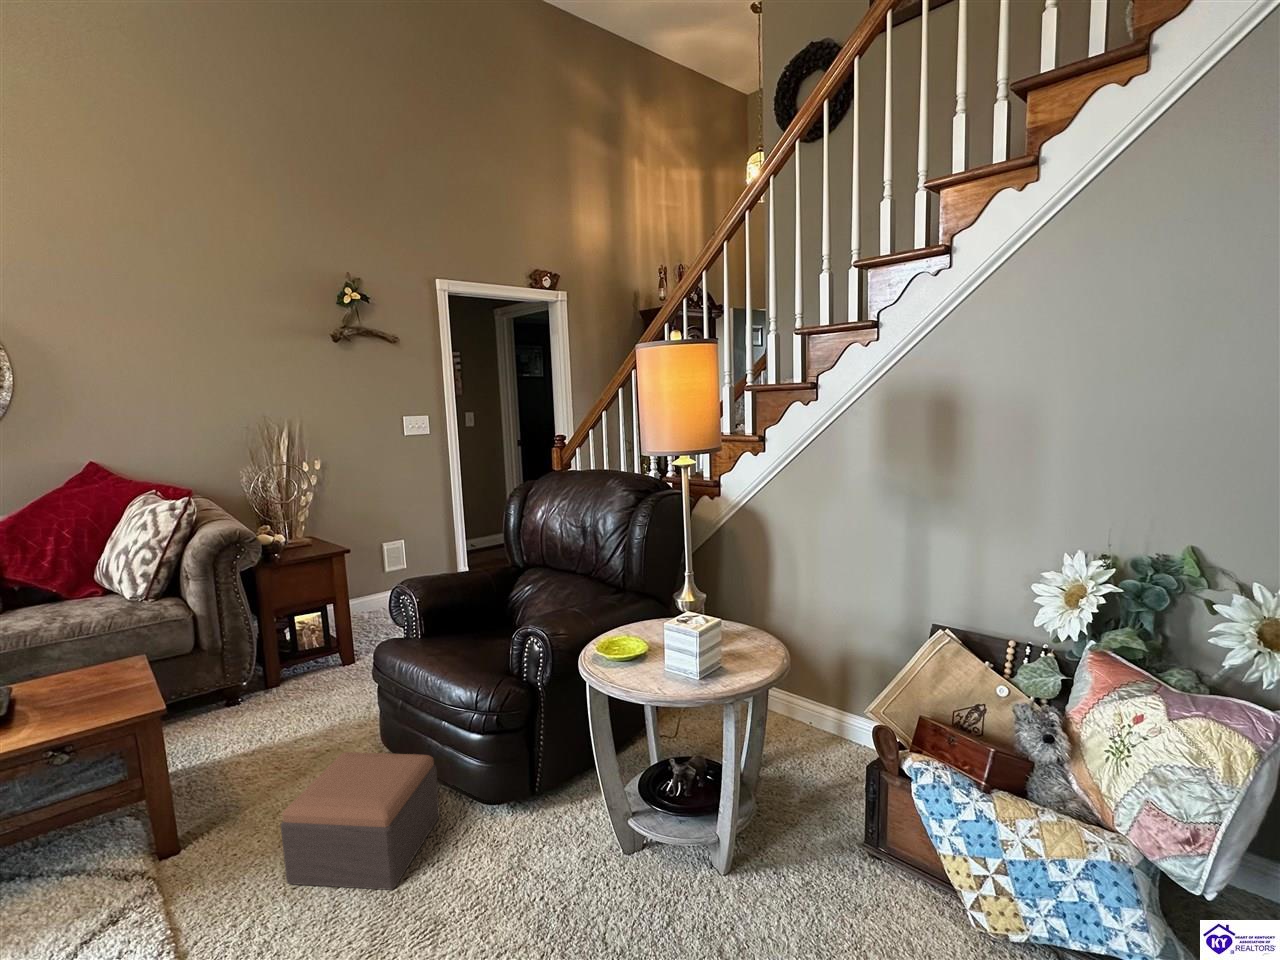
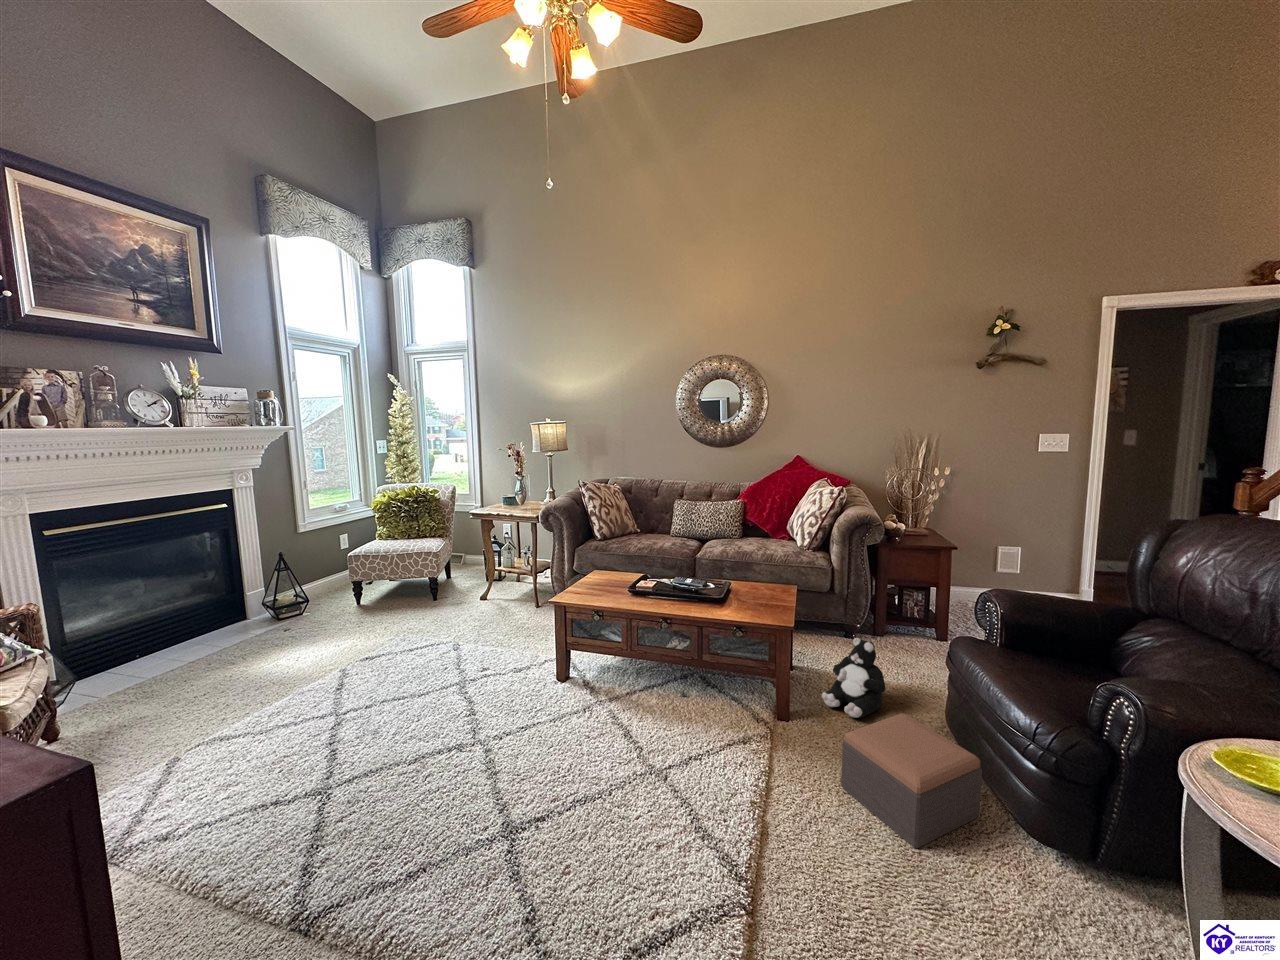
plush toy: none [223,689,308,799] -> present [822,637,885,718]

